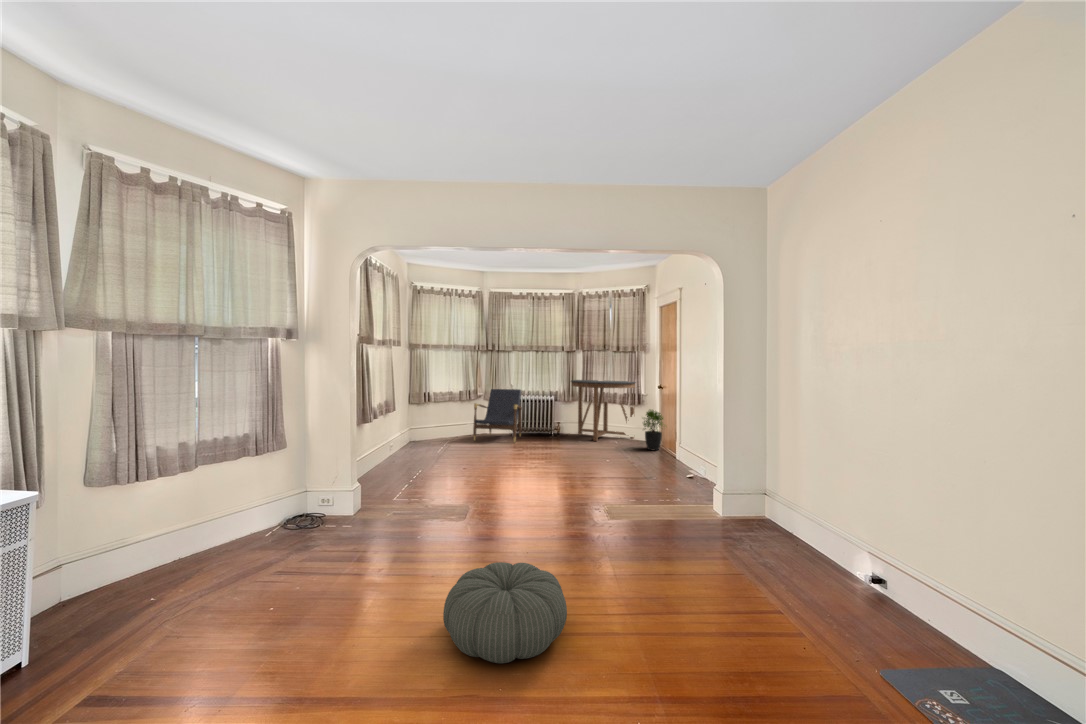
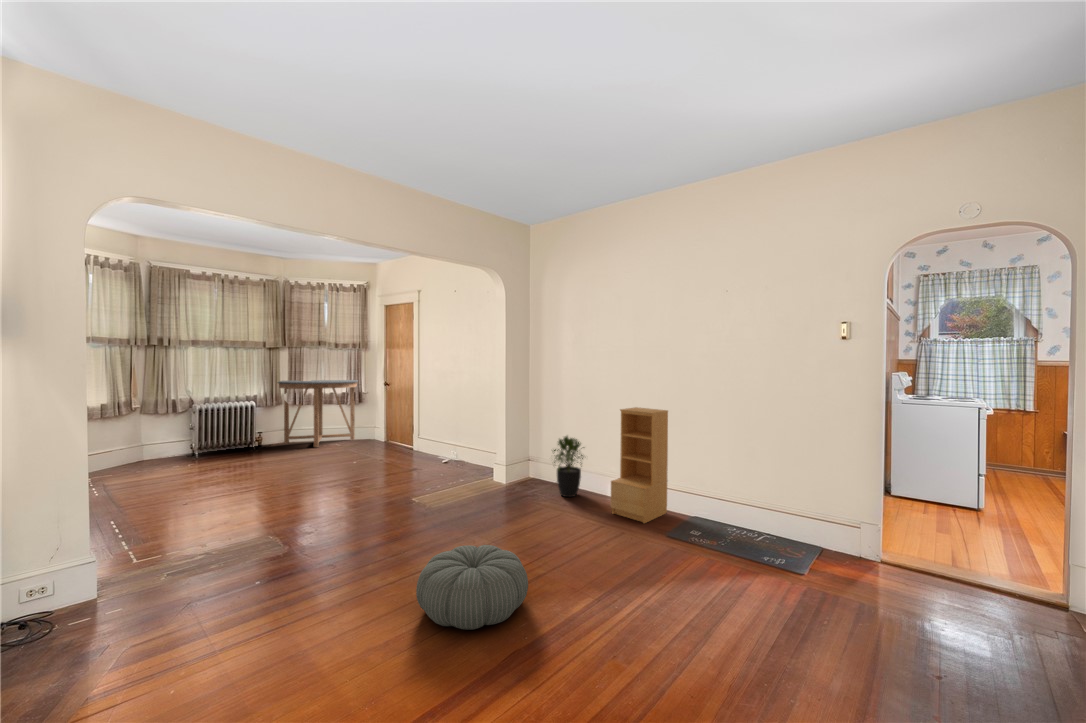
lounge chair: present [473,389,522,443] -> none [136,396,213,472]
potted plant: present [643,410,663,450] -> present [554,436,584,497]
bookshelf: none [819,439,942,639] -> present [611,407,668,523]

